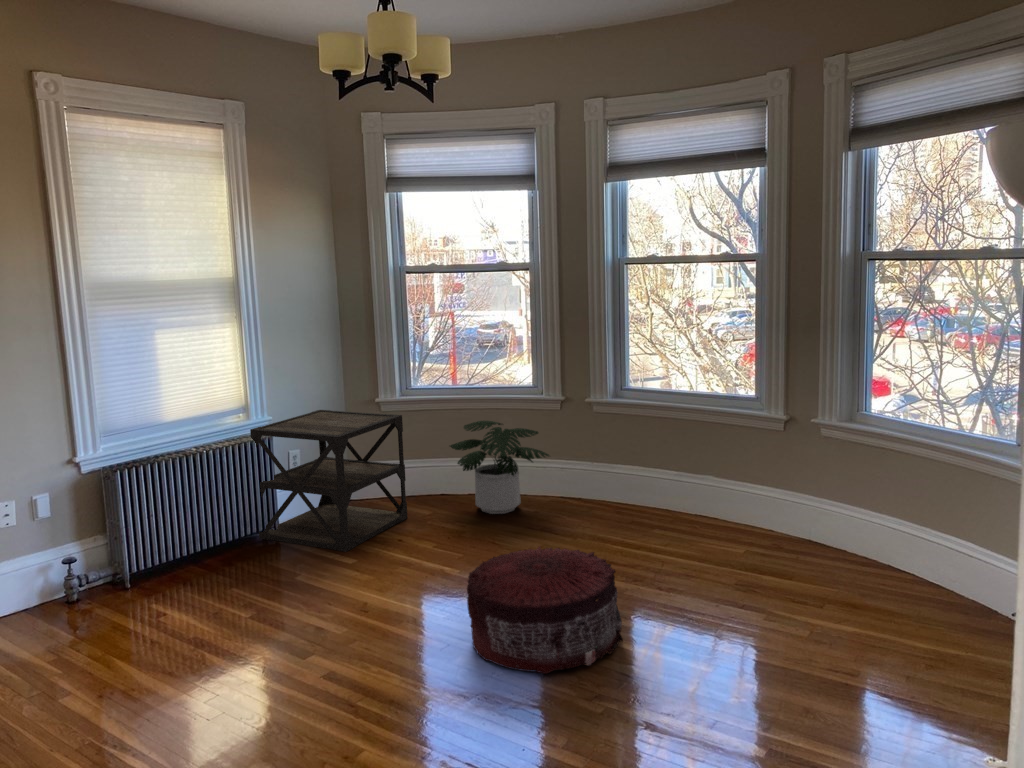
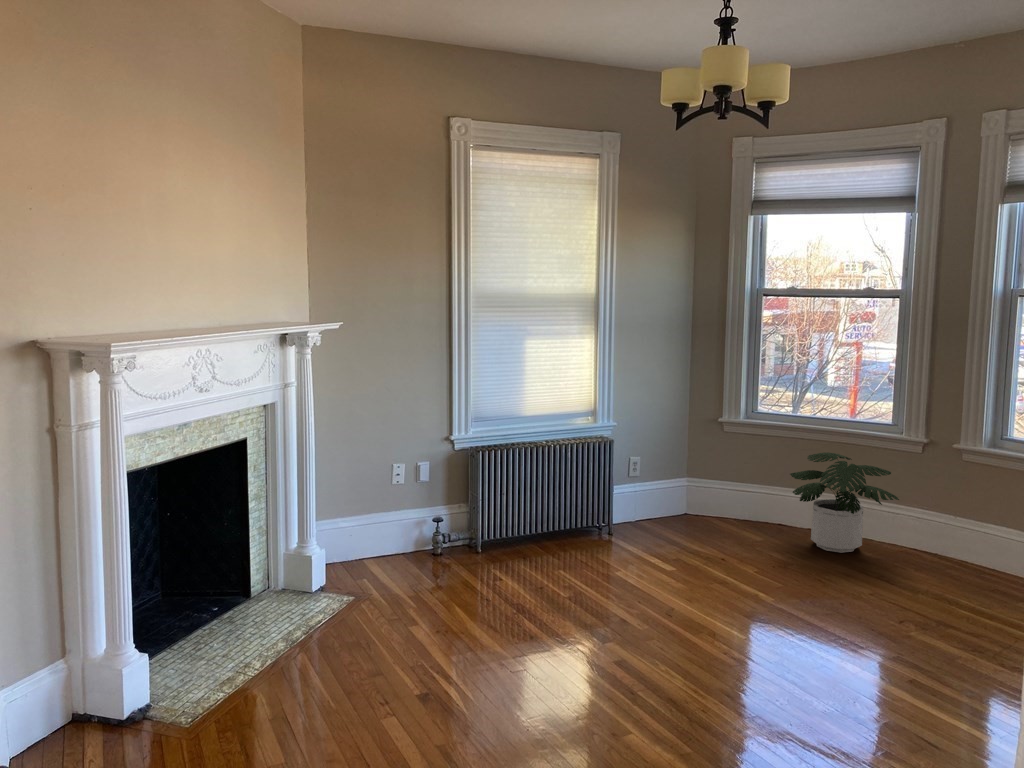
side table: present [250,410,408,552] -> none [594,422,741,559]
pouf: present [467,547,623,674] -> none [759,587,932,722]

